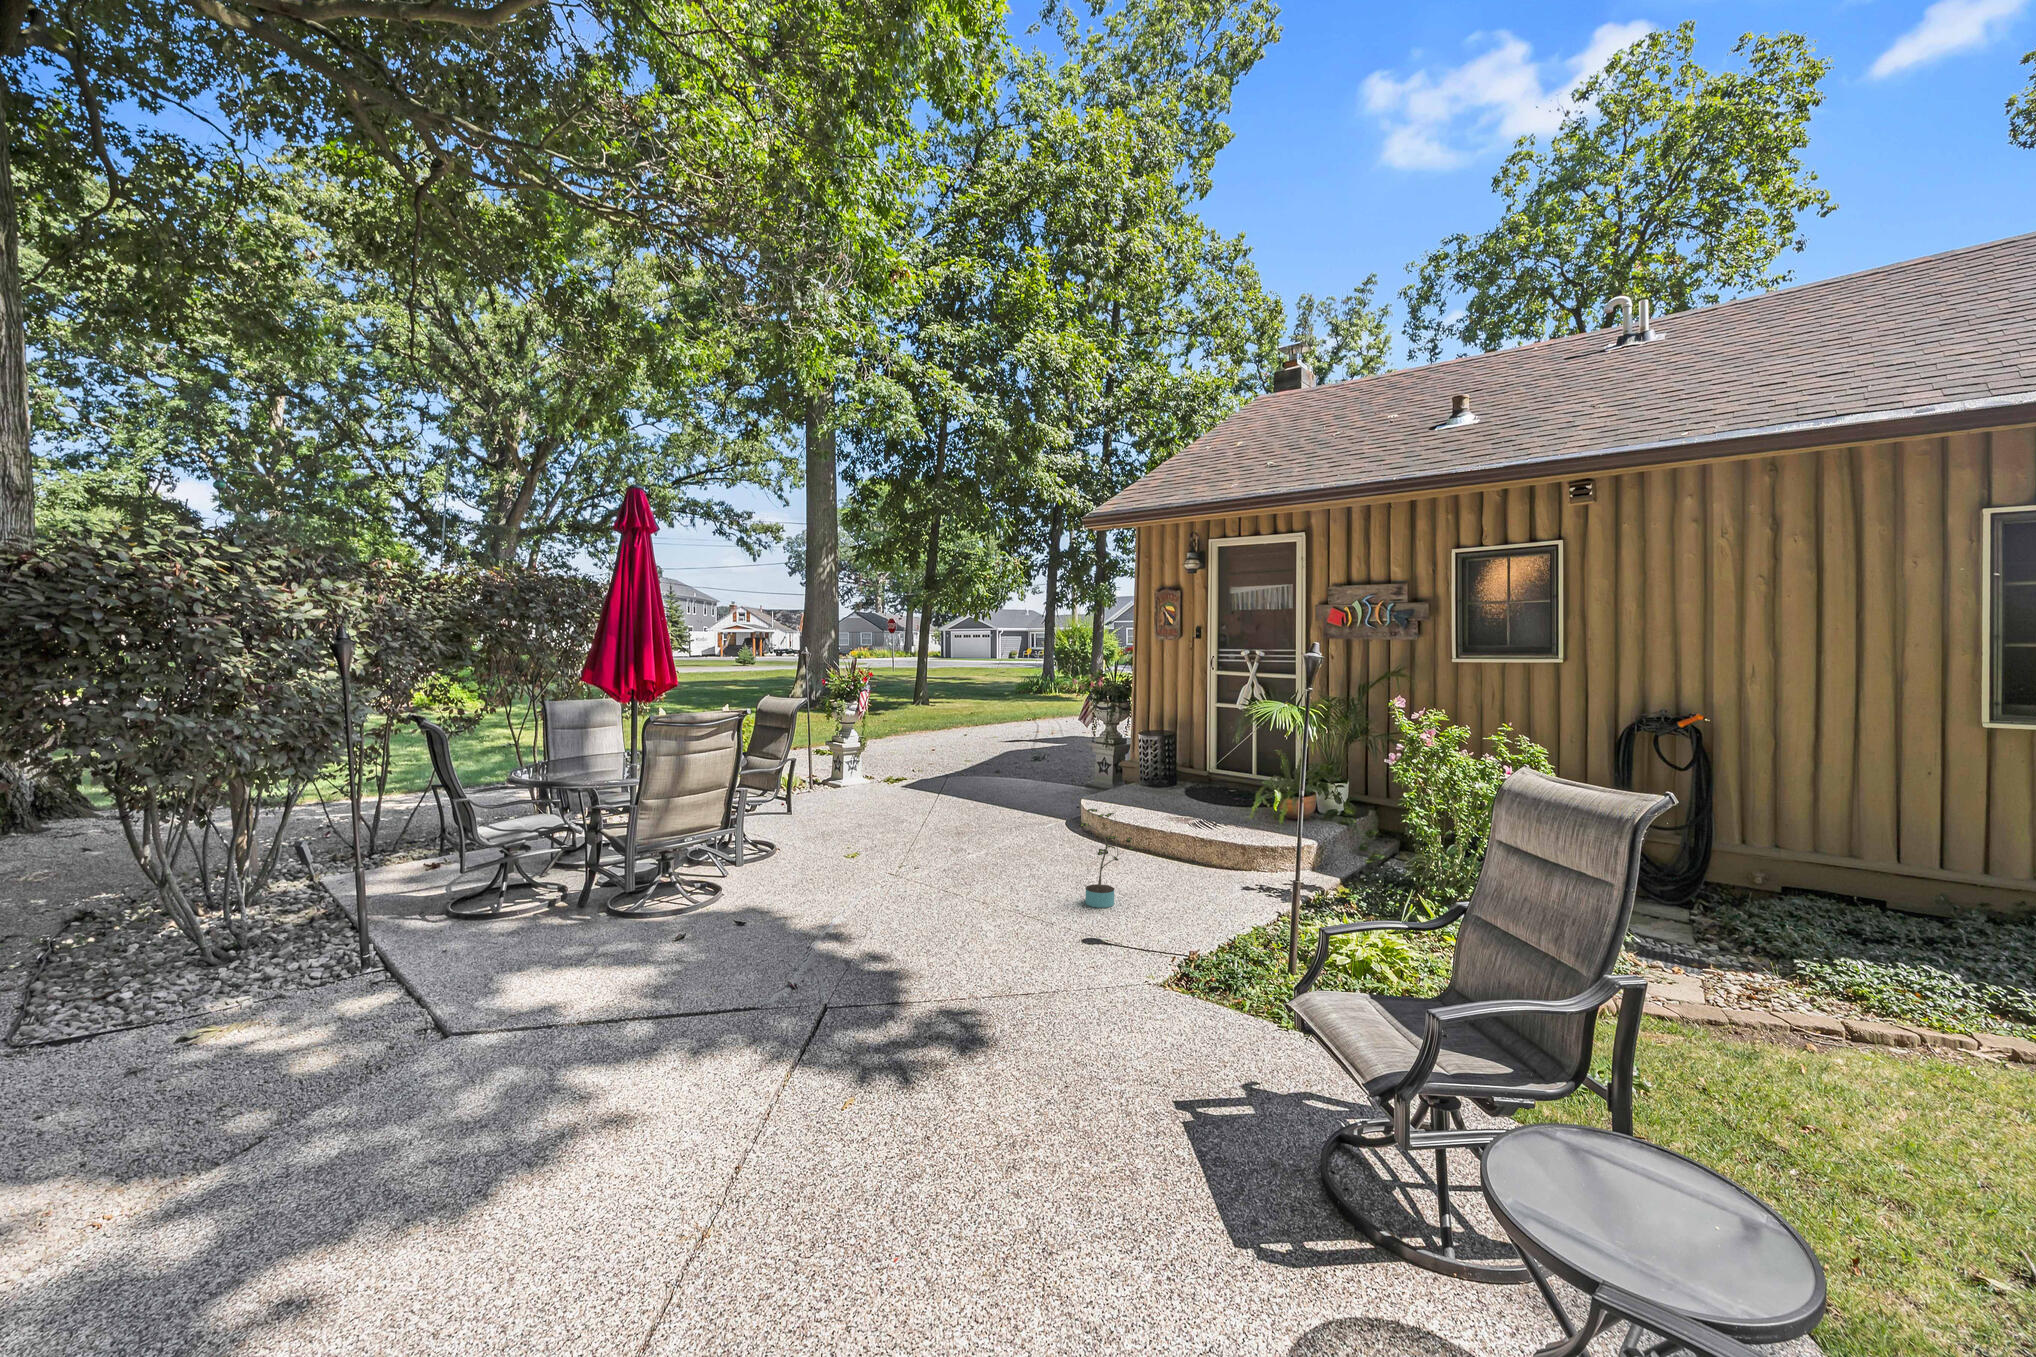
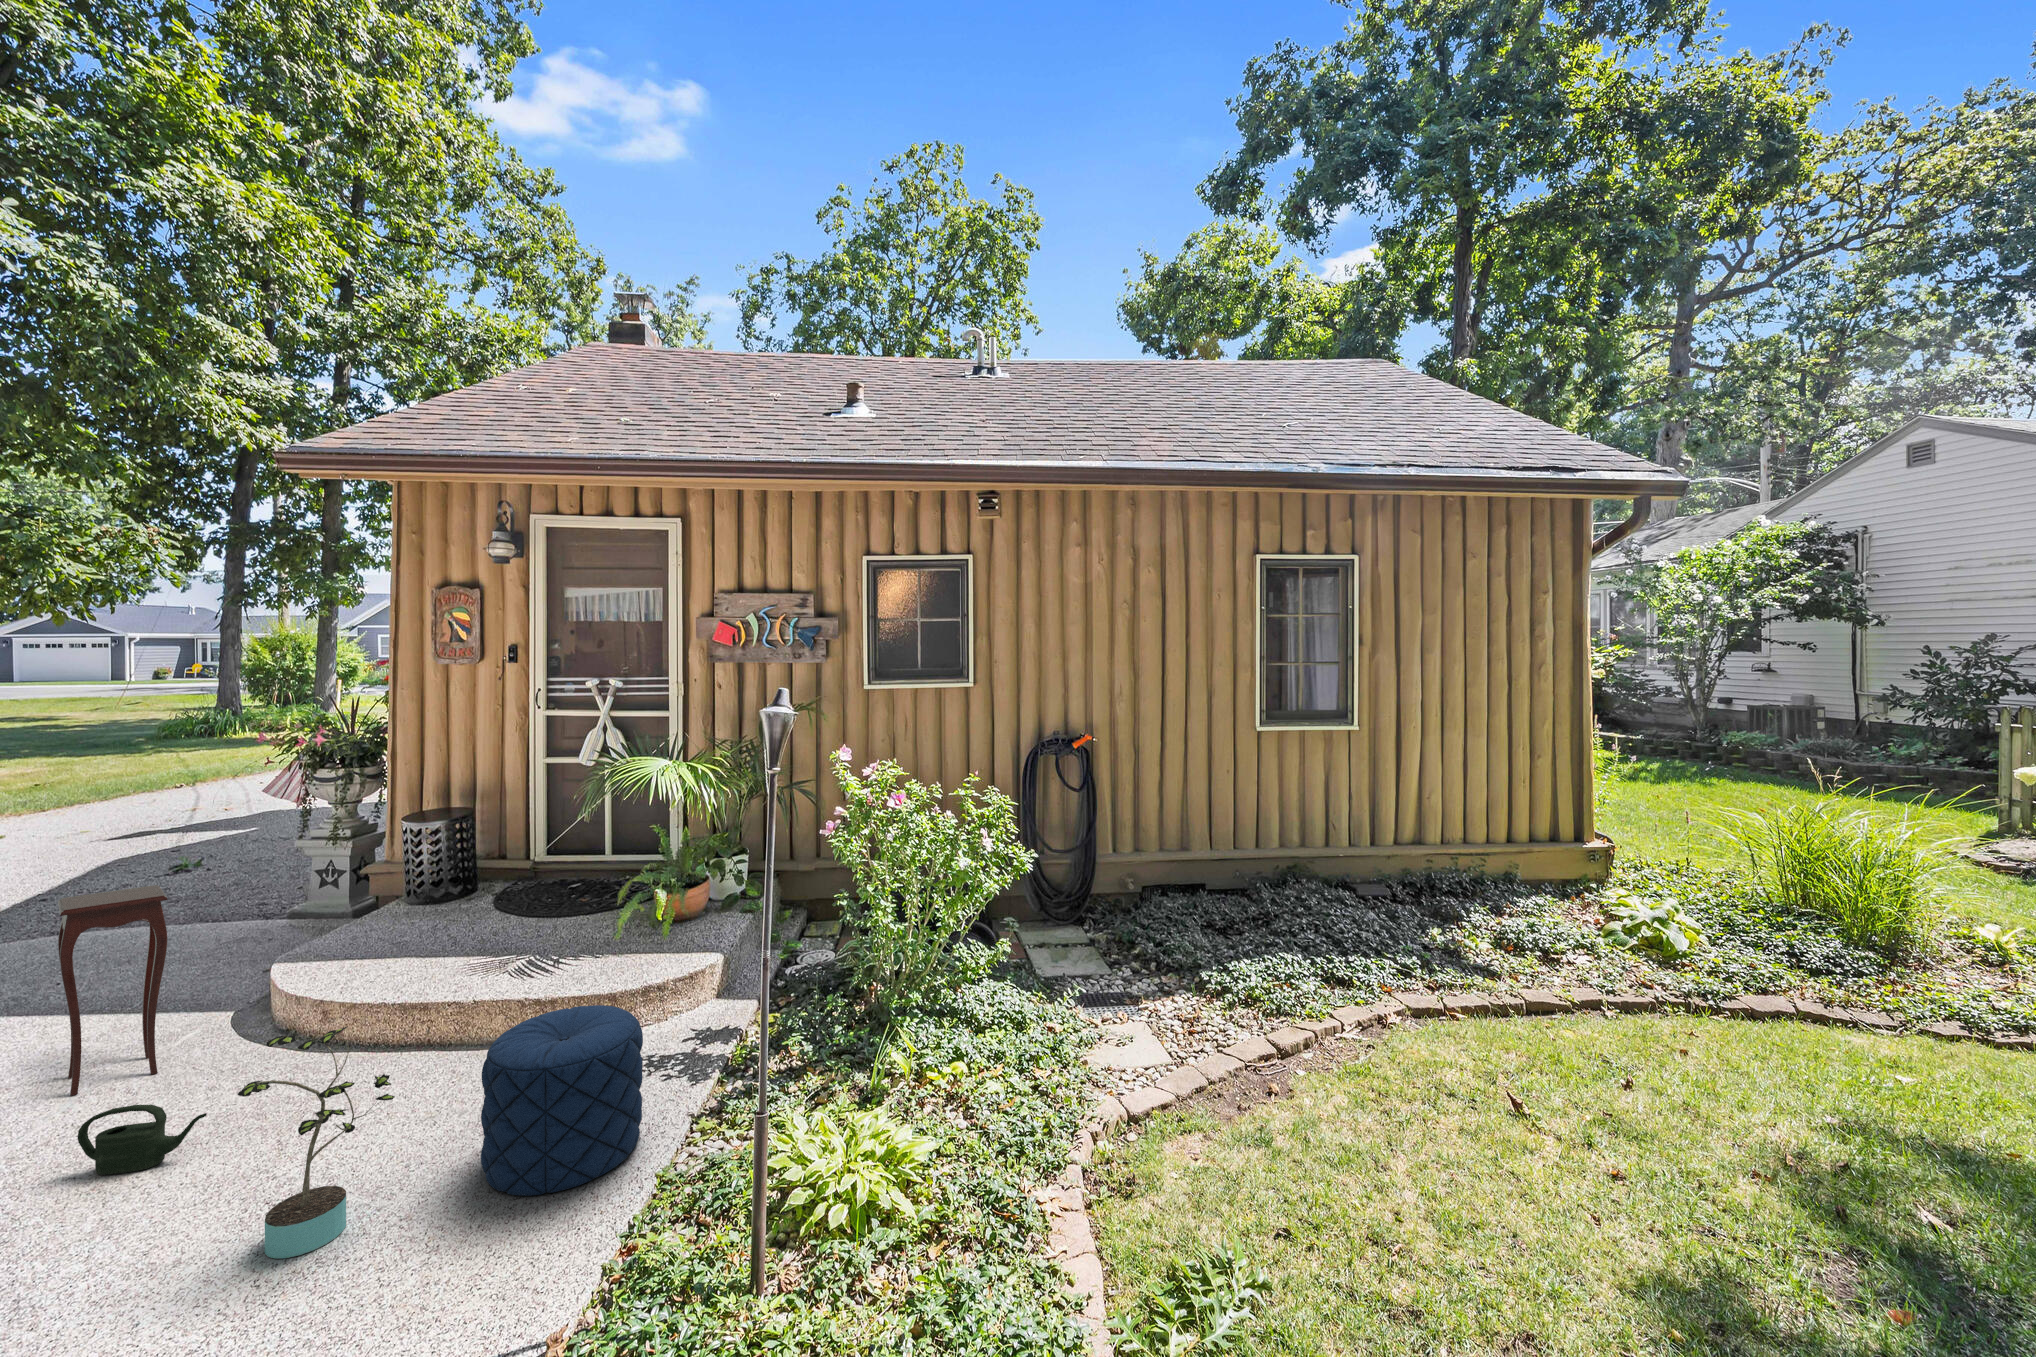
side table: none [1008,748,1045,838] -> present [58,885,168,1096]
pouf: none [1169,832,1251,921] -> present [481,1005,643,1196]
watering can: none [1021,837,1062,867] -> present [78,1105,207,1175]

